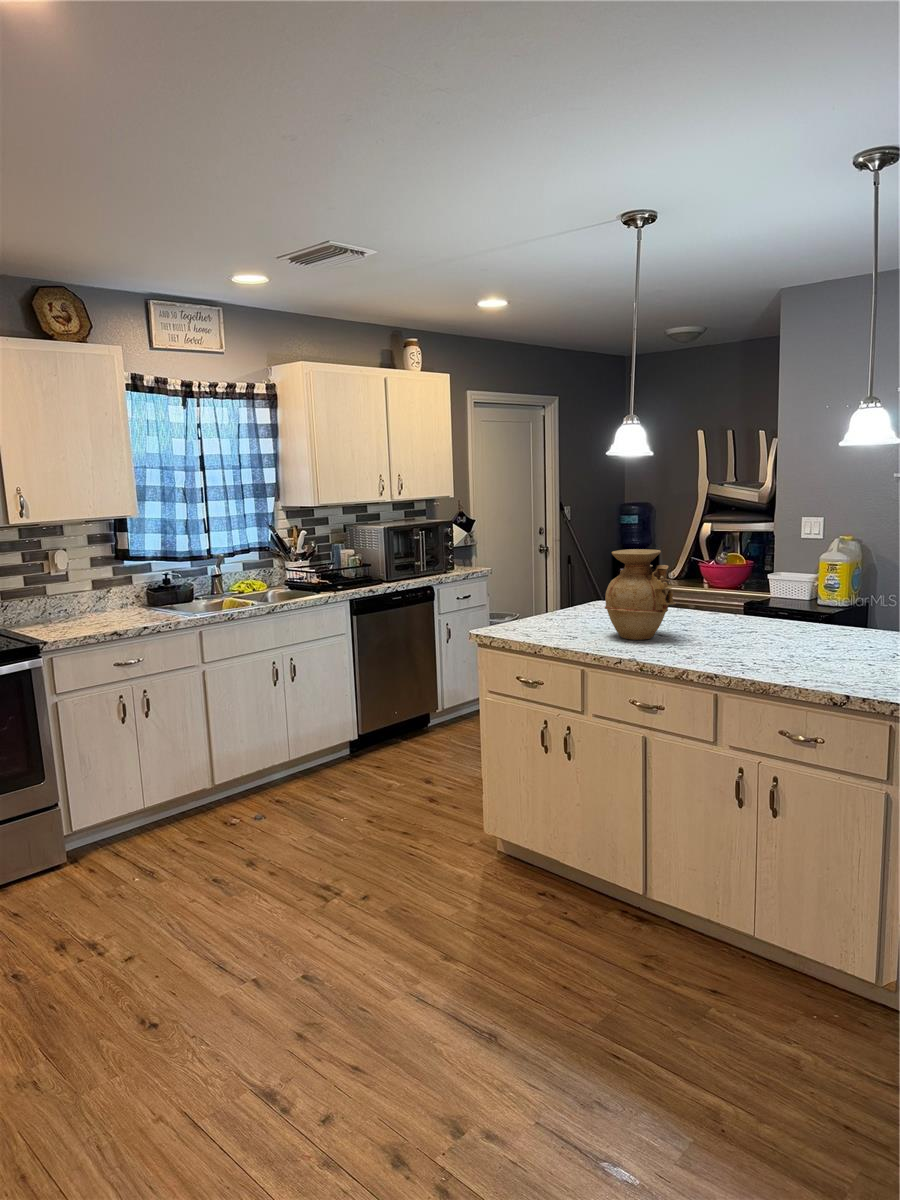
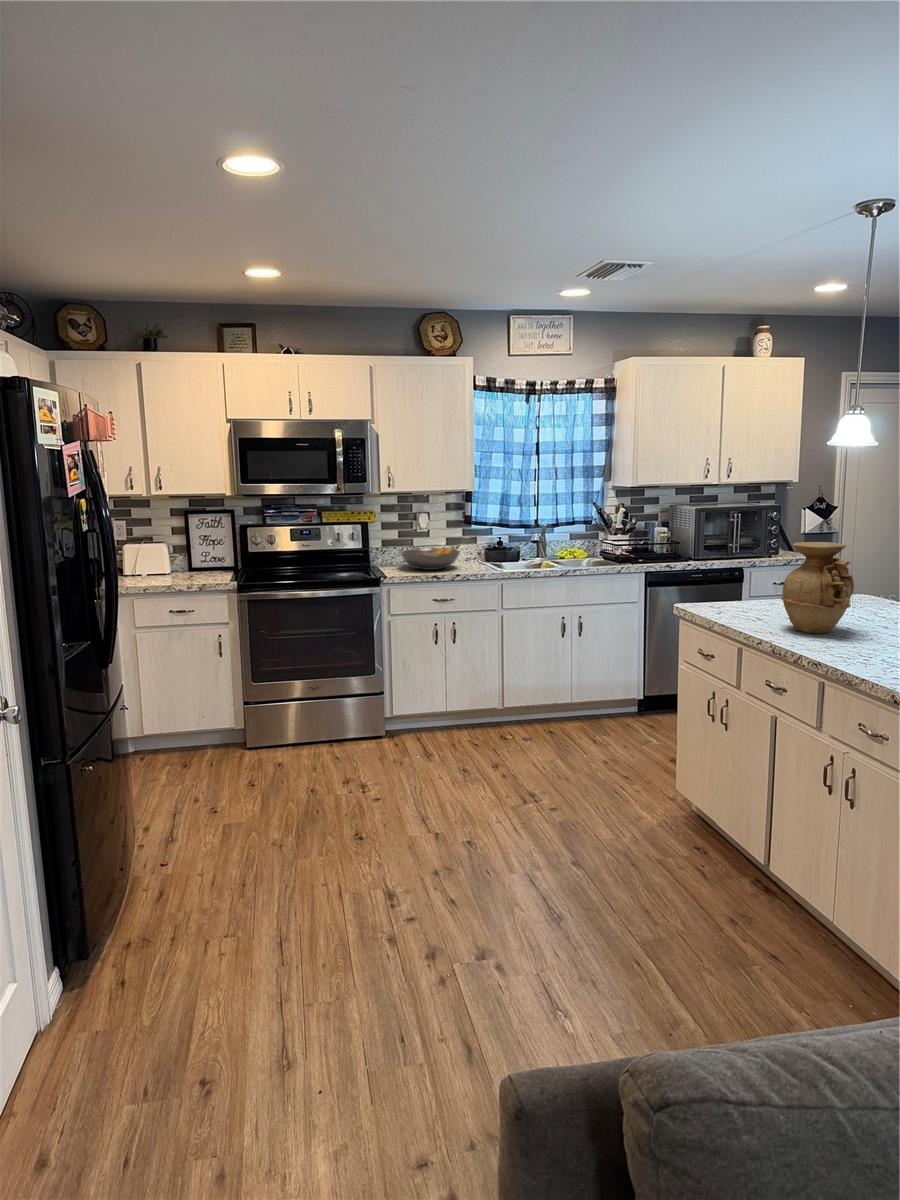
fruit bowl: none [47,591,136,625] -> present [401,547,460,570]

